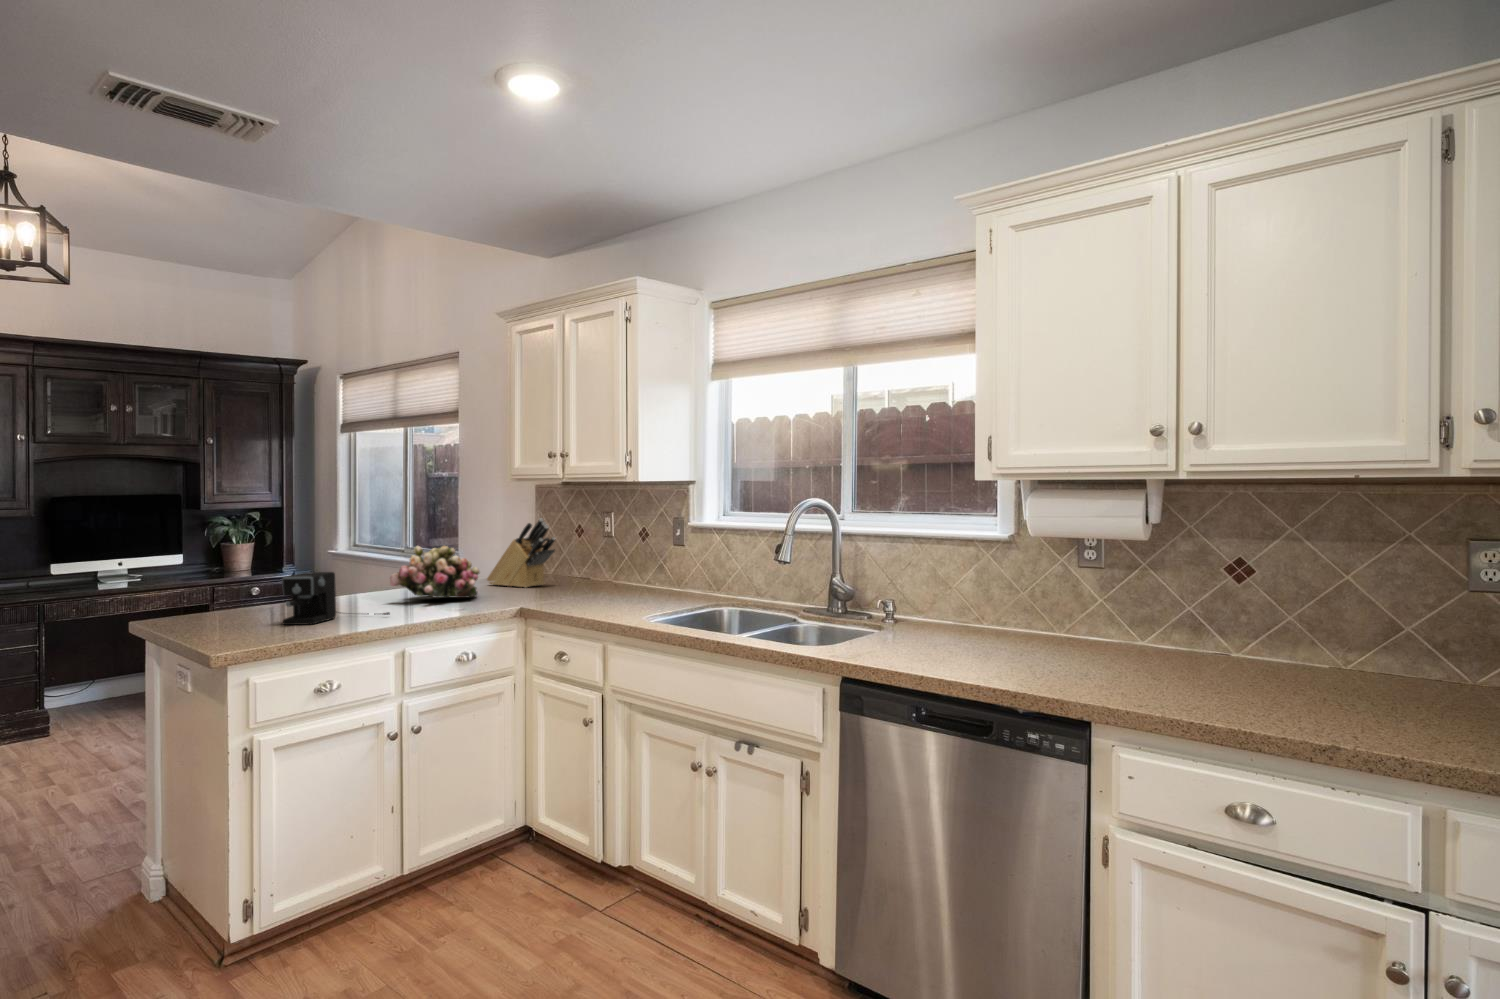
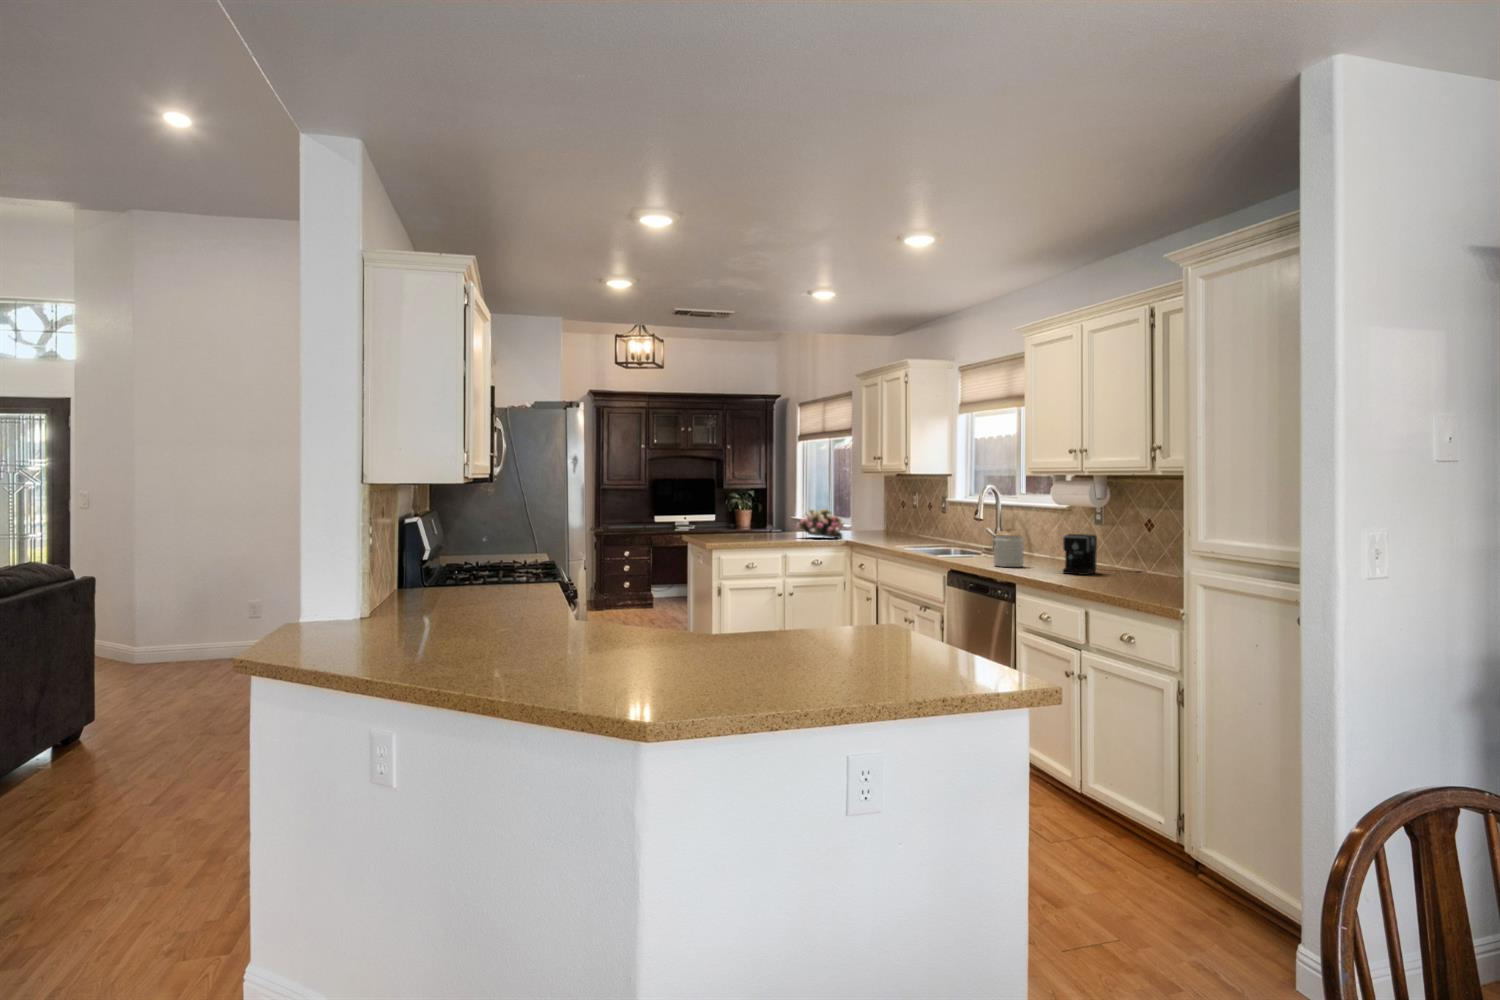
knife block: present [487,518,556,588] -> none [858,496,895,538]
coffee maker: present [282,572,390,625] -> present [1063,534,1141,575]
jar: none [970,590,1034,679] -> present [994,527,1024,567]

